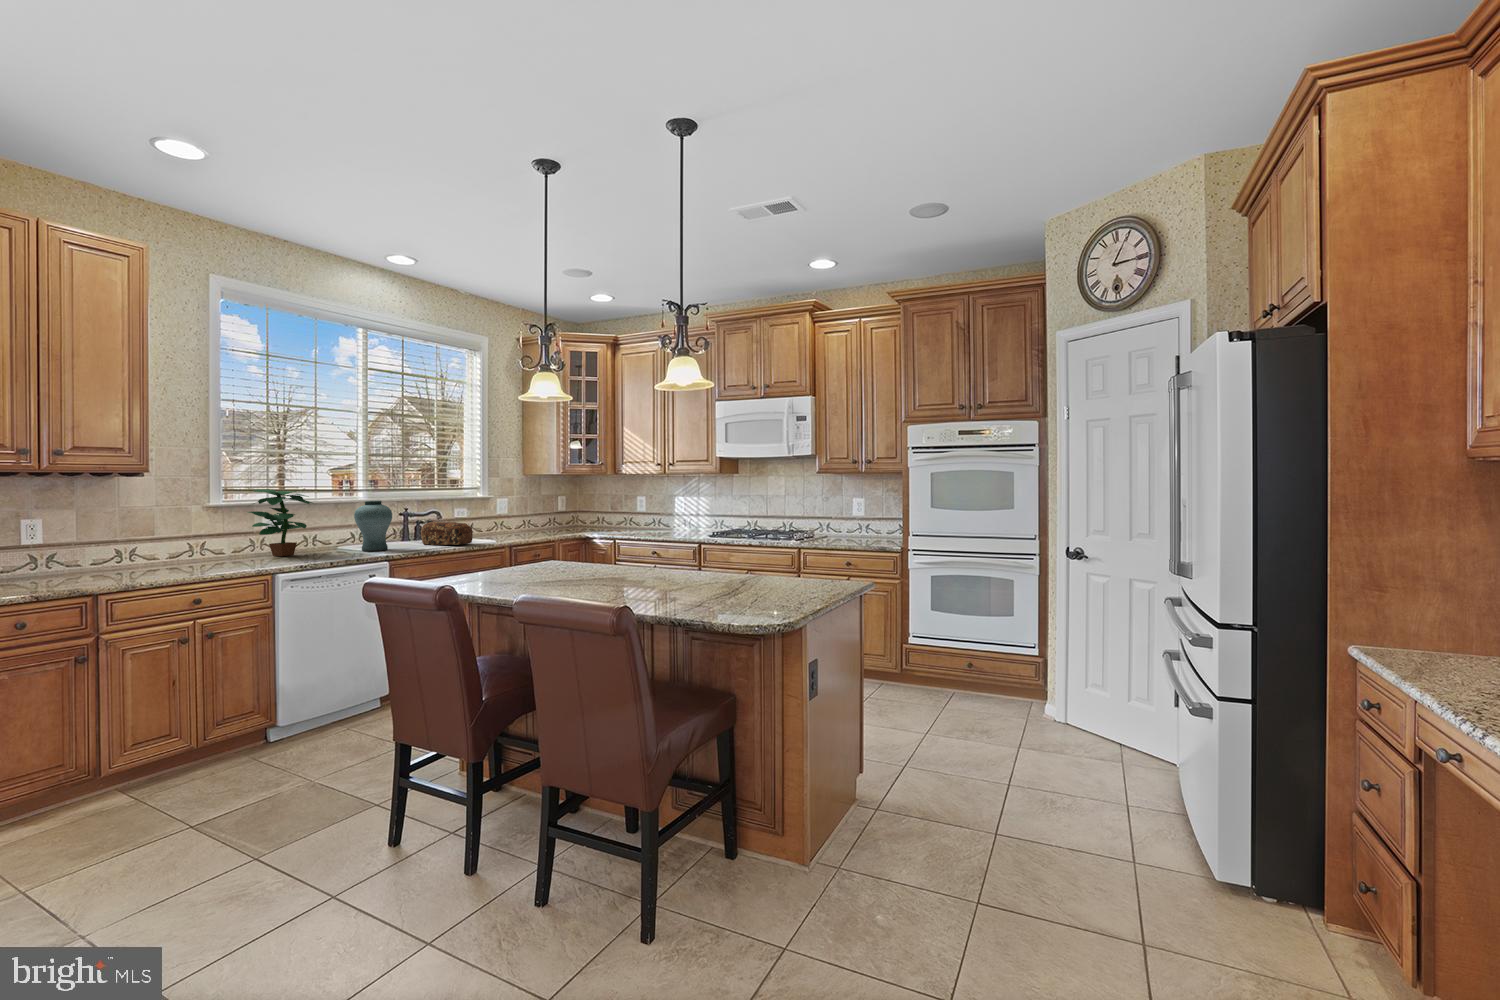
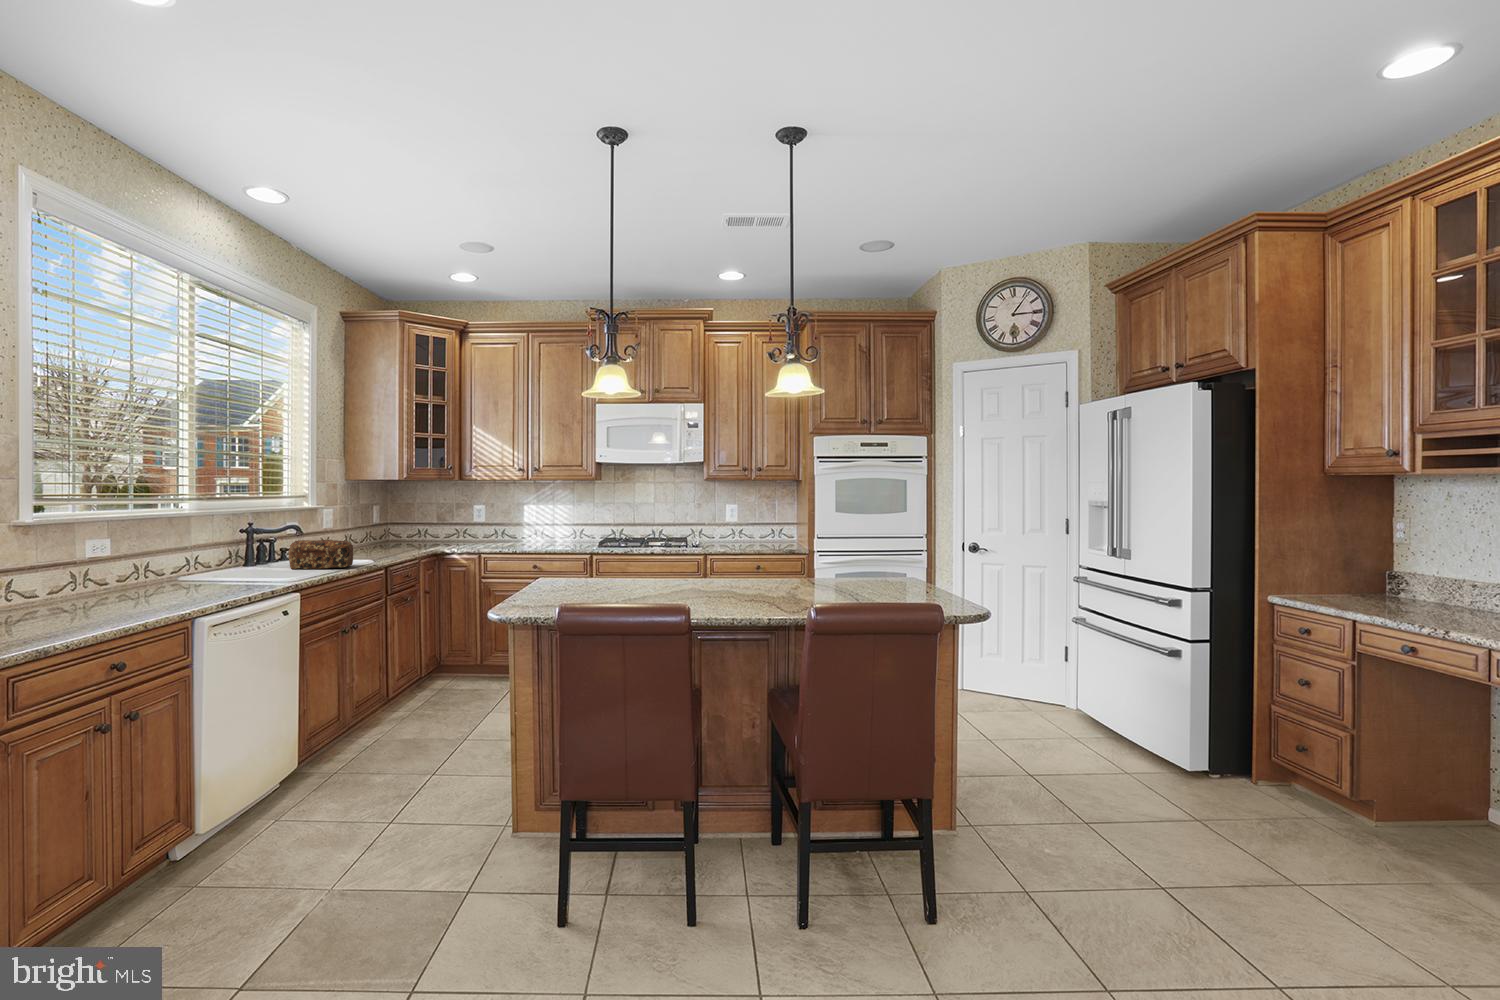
potted plant: present [248,489,312,556] -> none [73,503,190,593]
vase: present [354,500,392,551] -> none [222,515,274,580]

